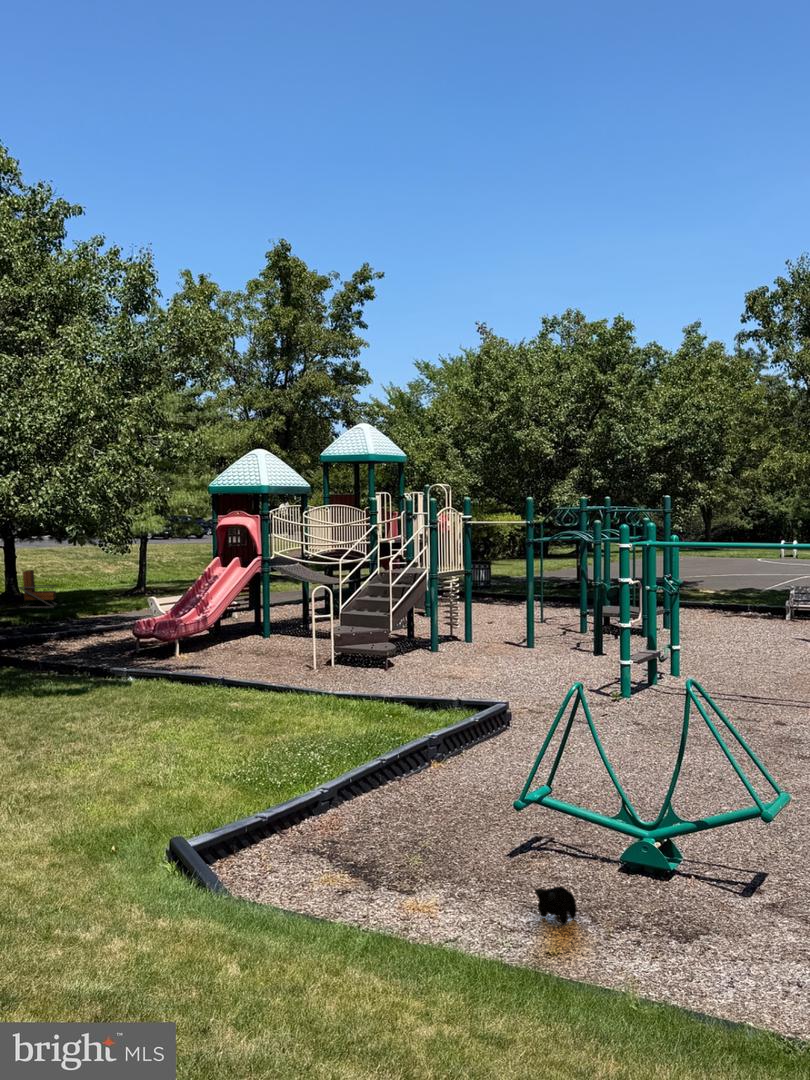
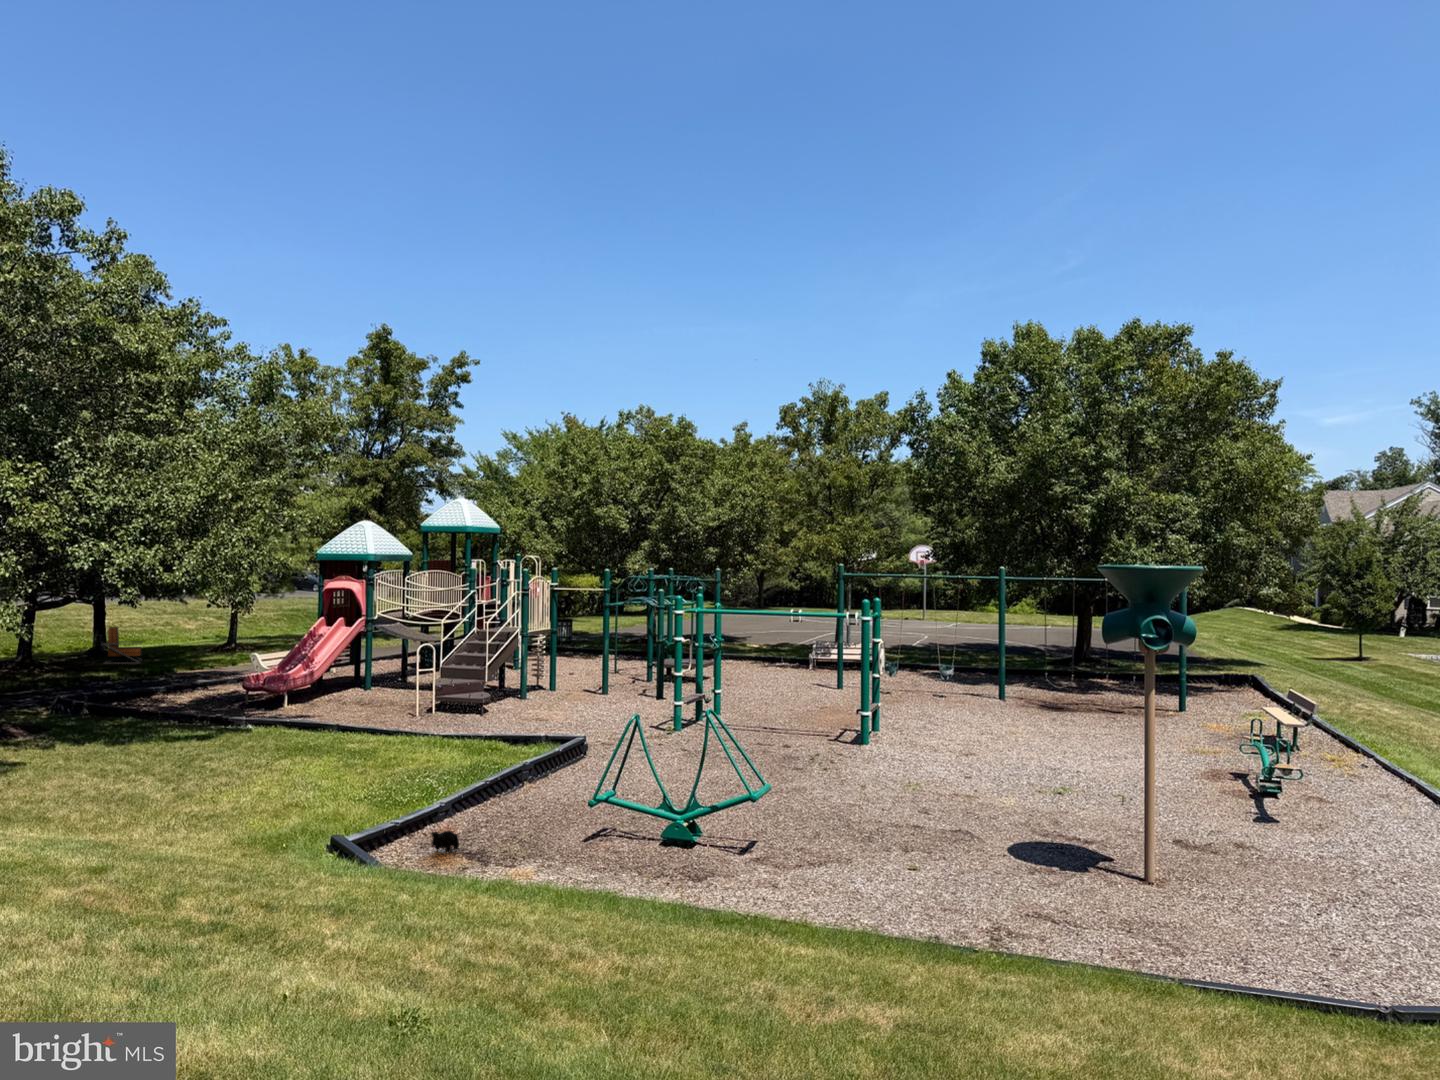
plush toy: present [535,887,576,925] -> present [431,831,459,853]

